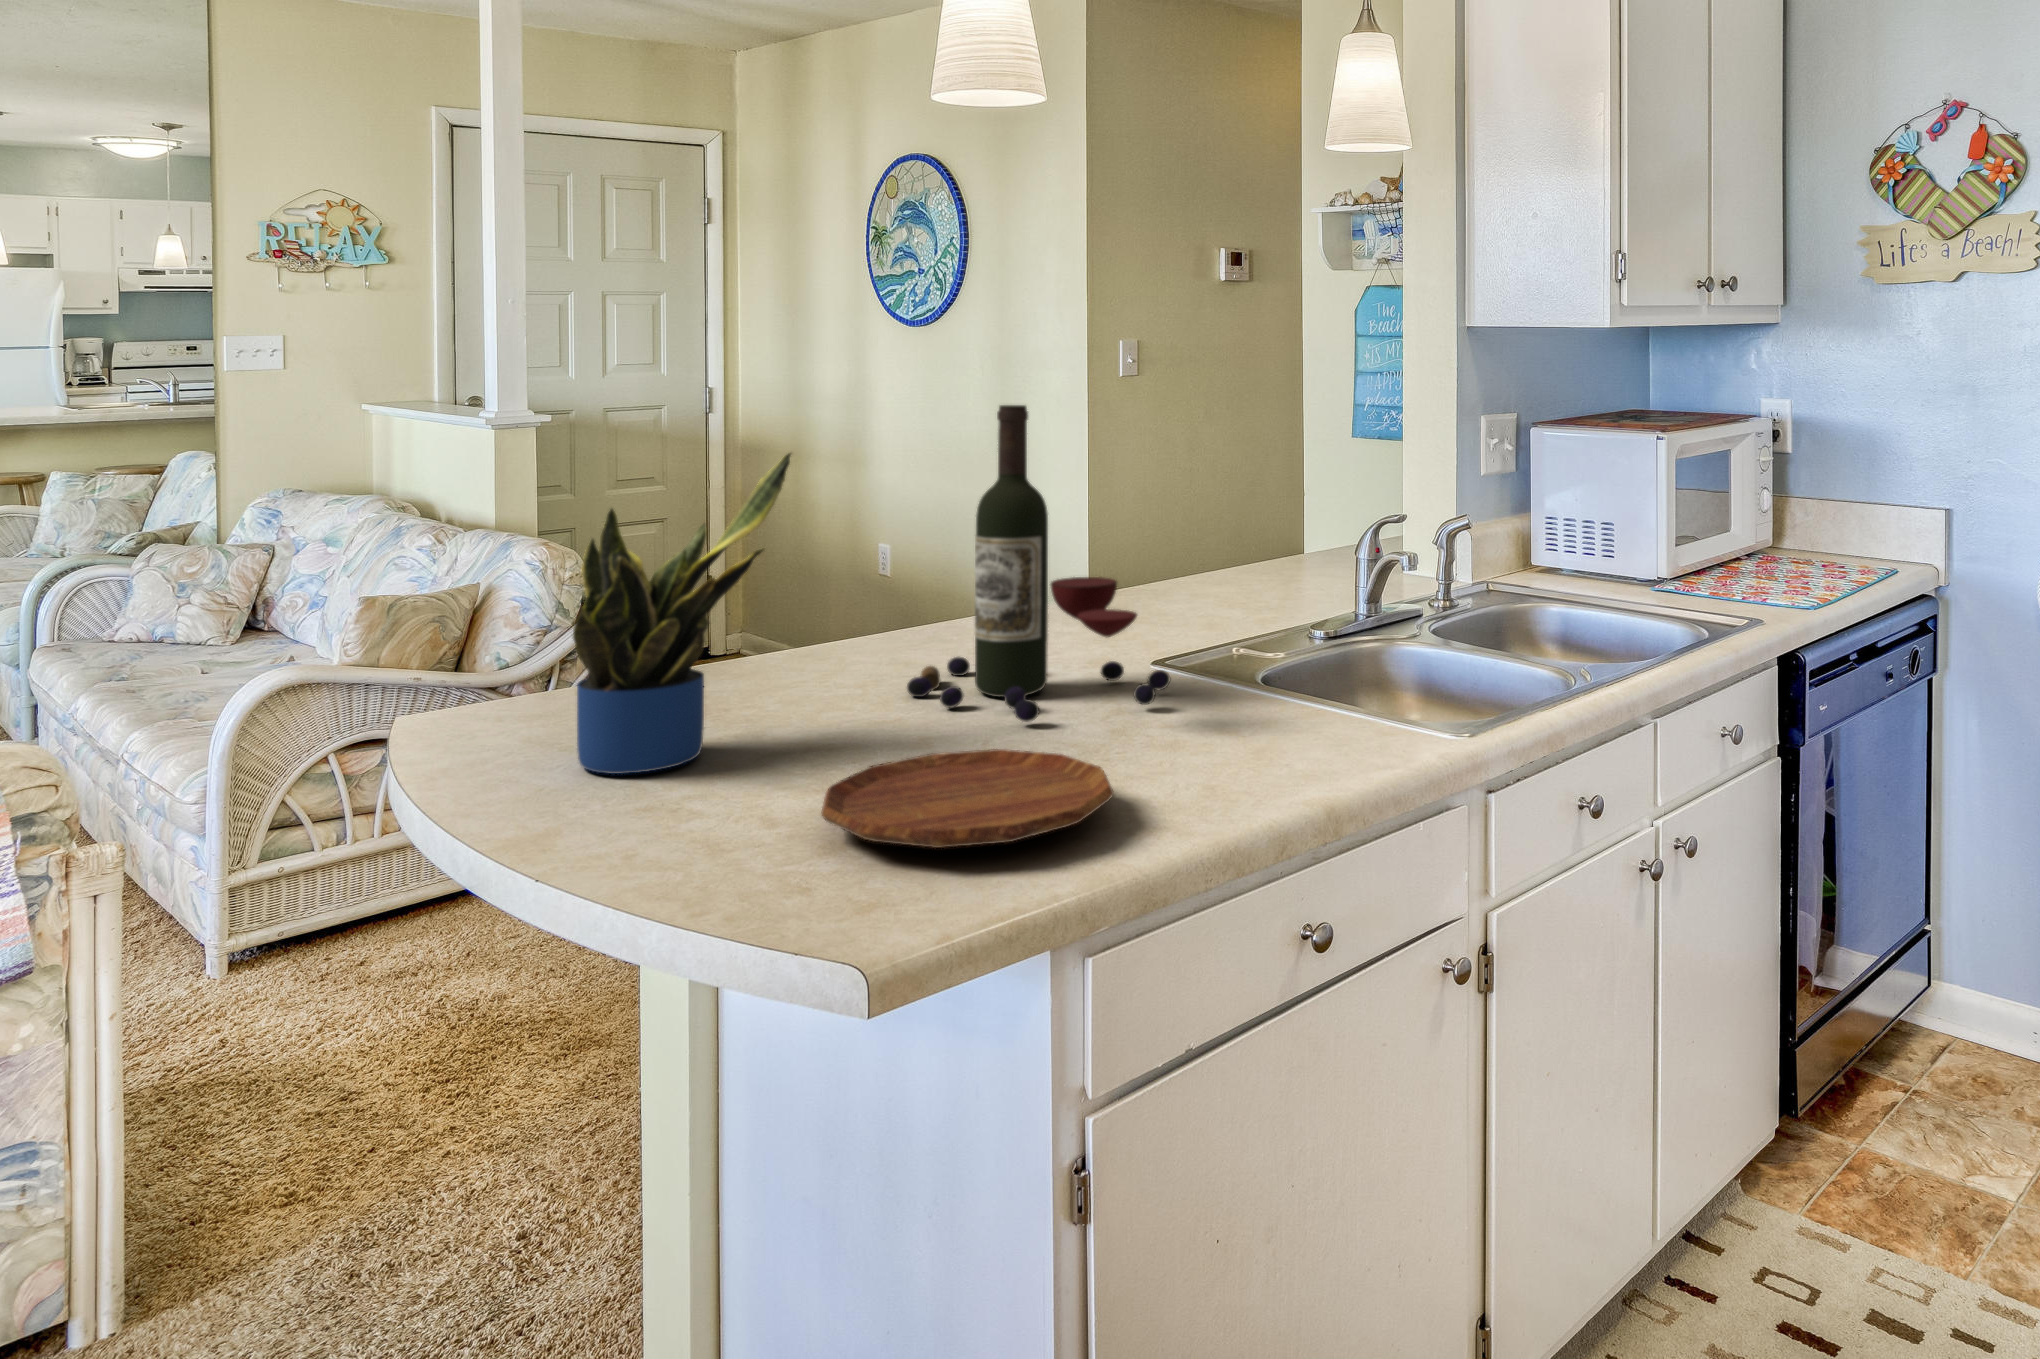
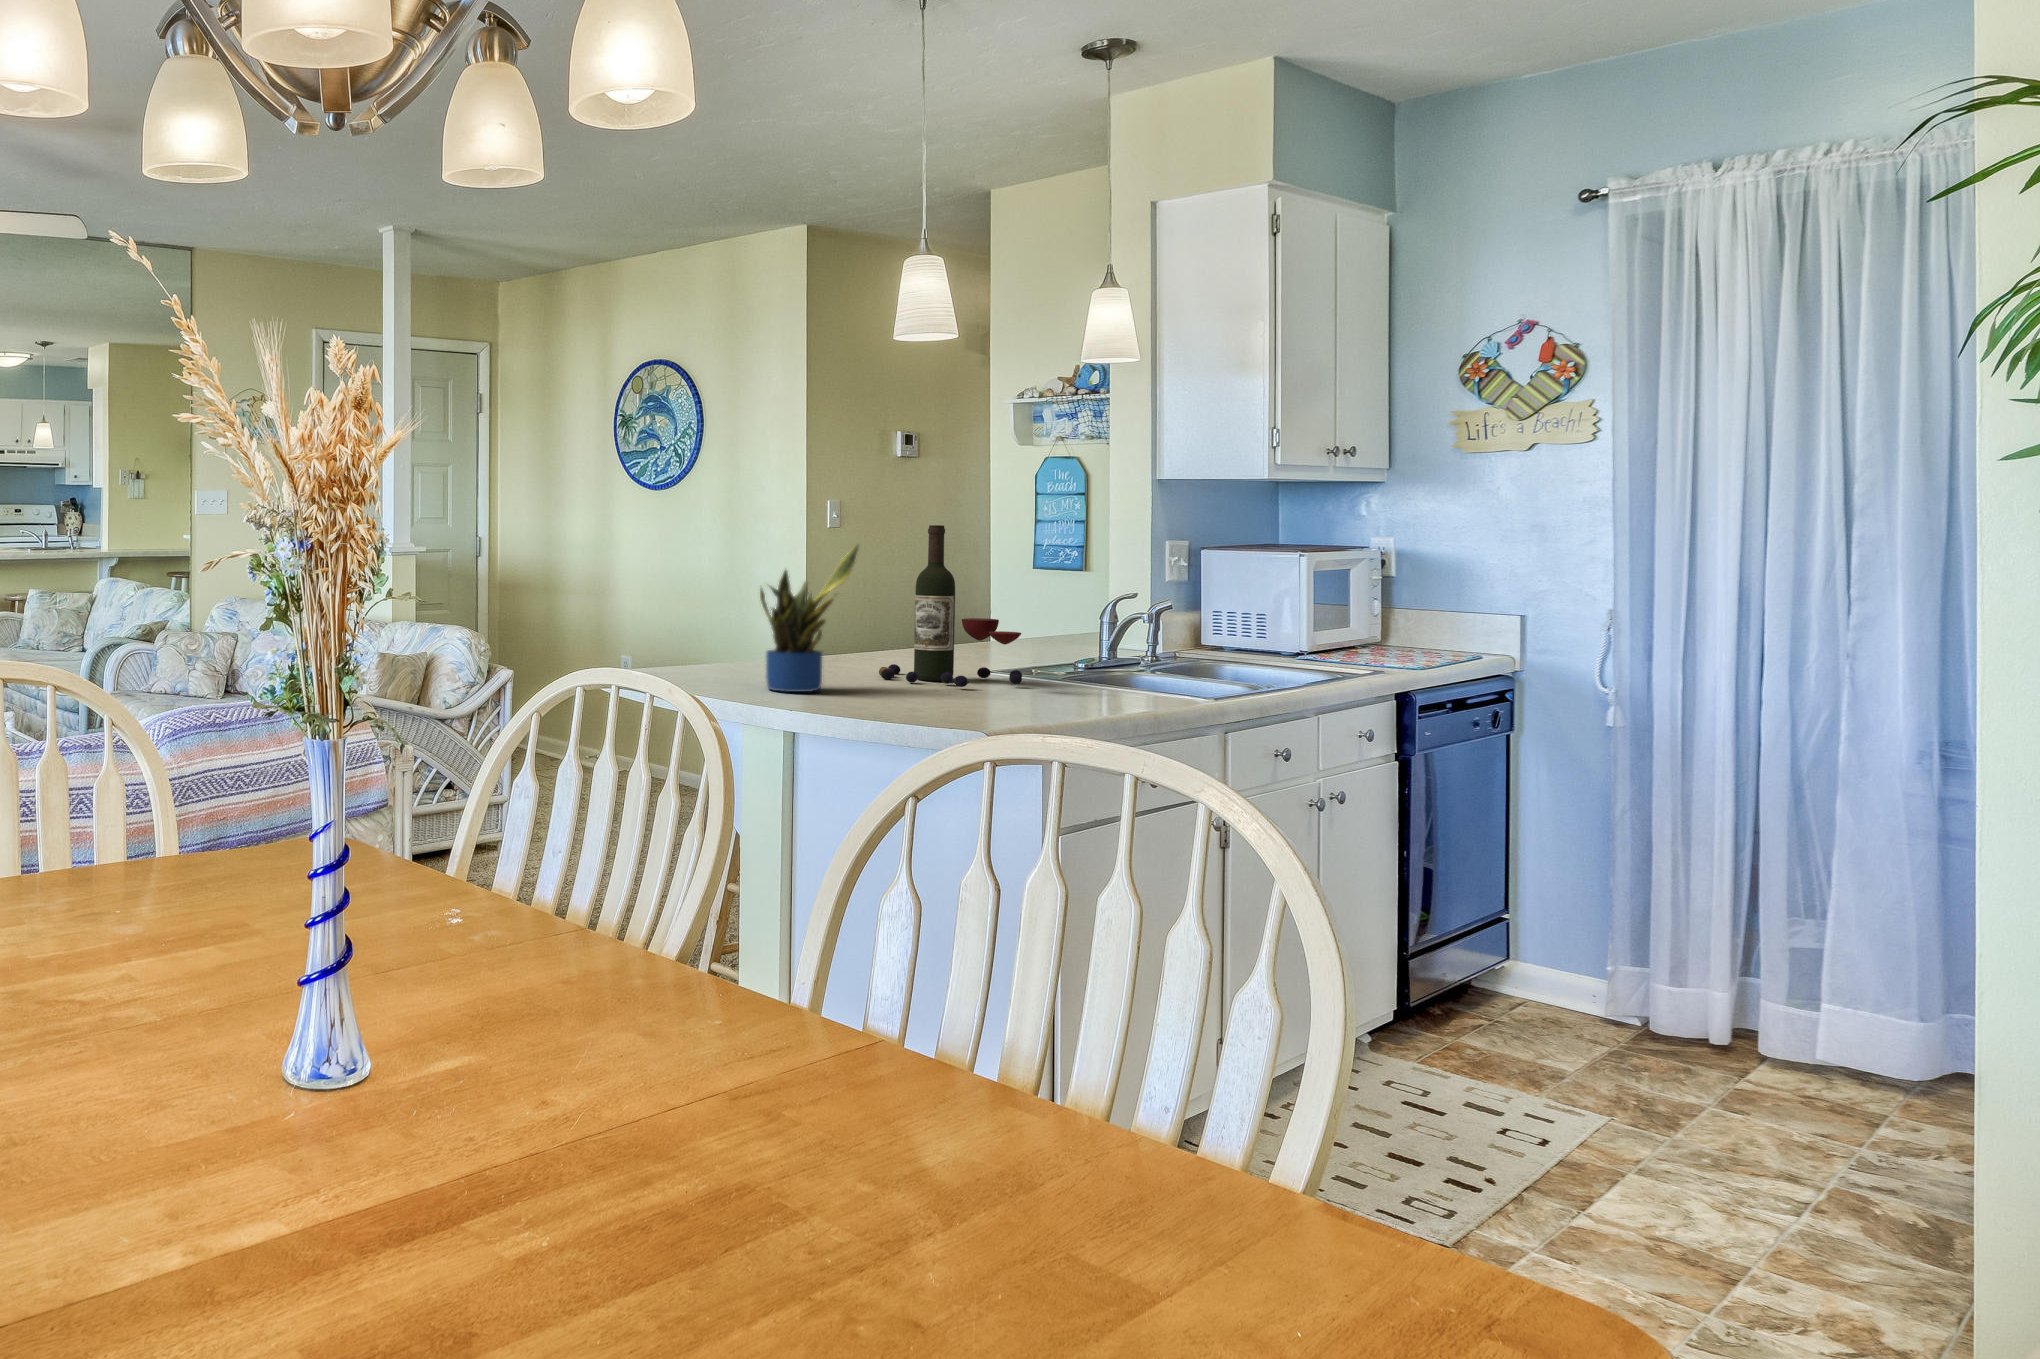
tray: present [821,749,1114,848] -> none [912,687,1051,711]

